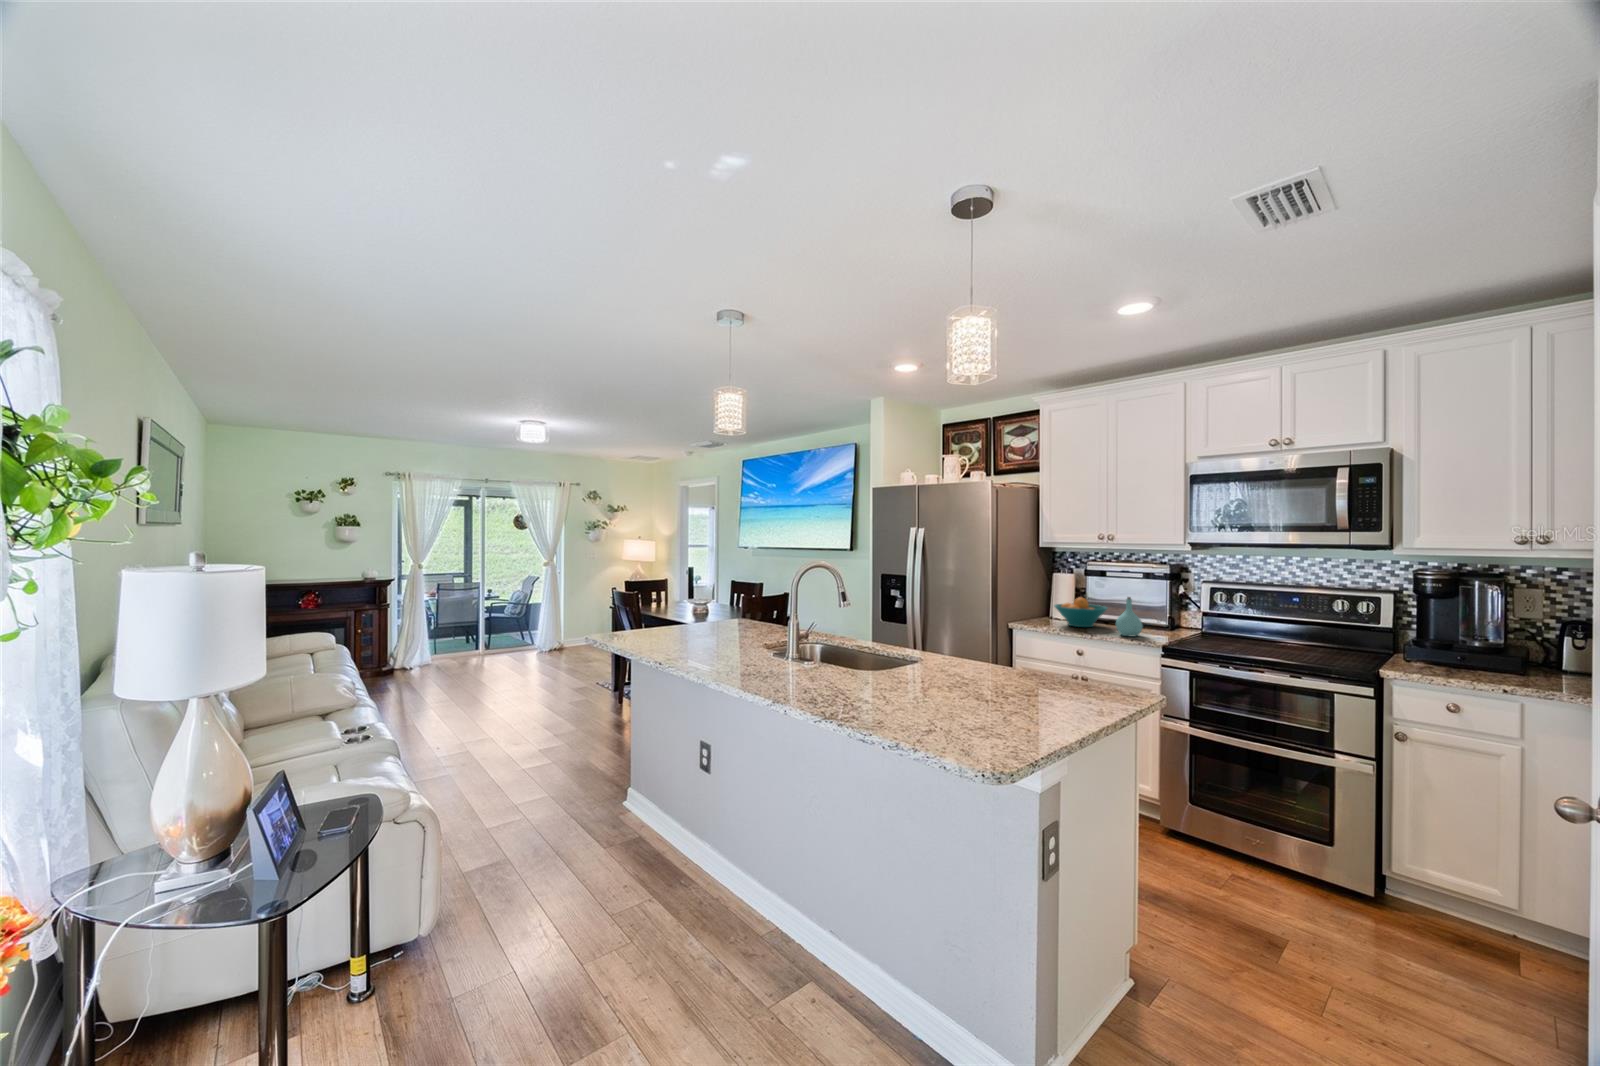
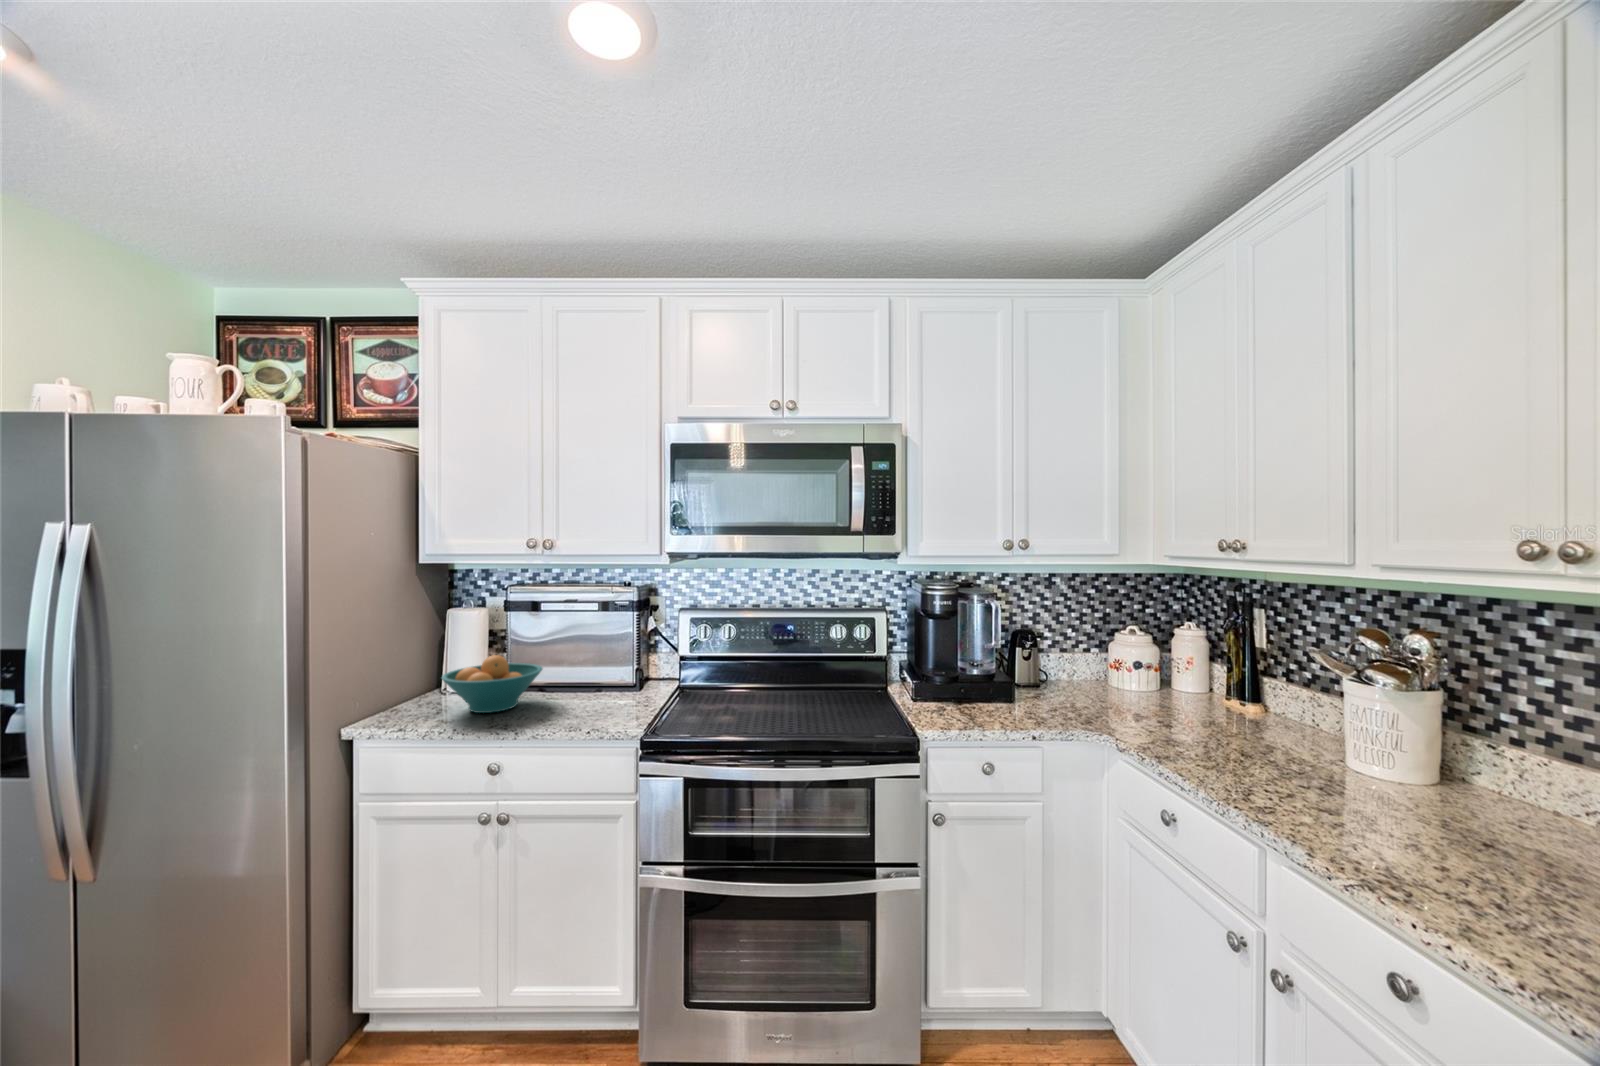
bottle: present [1116,597,1143,636] -> none [556,650,601,723]

